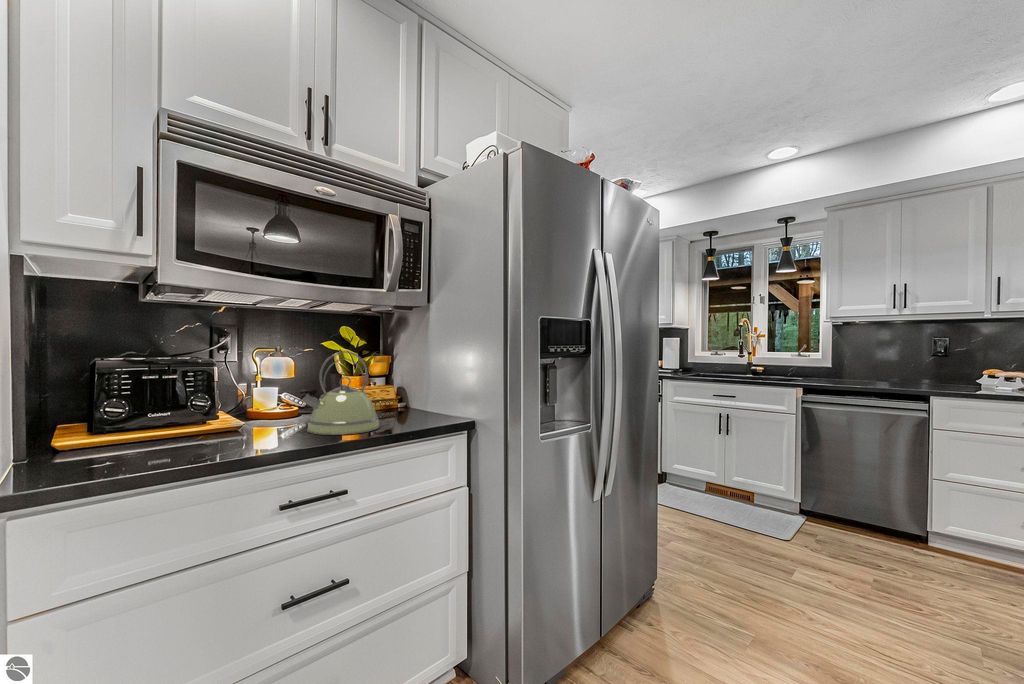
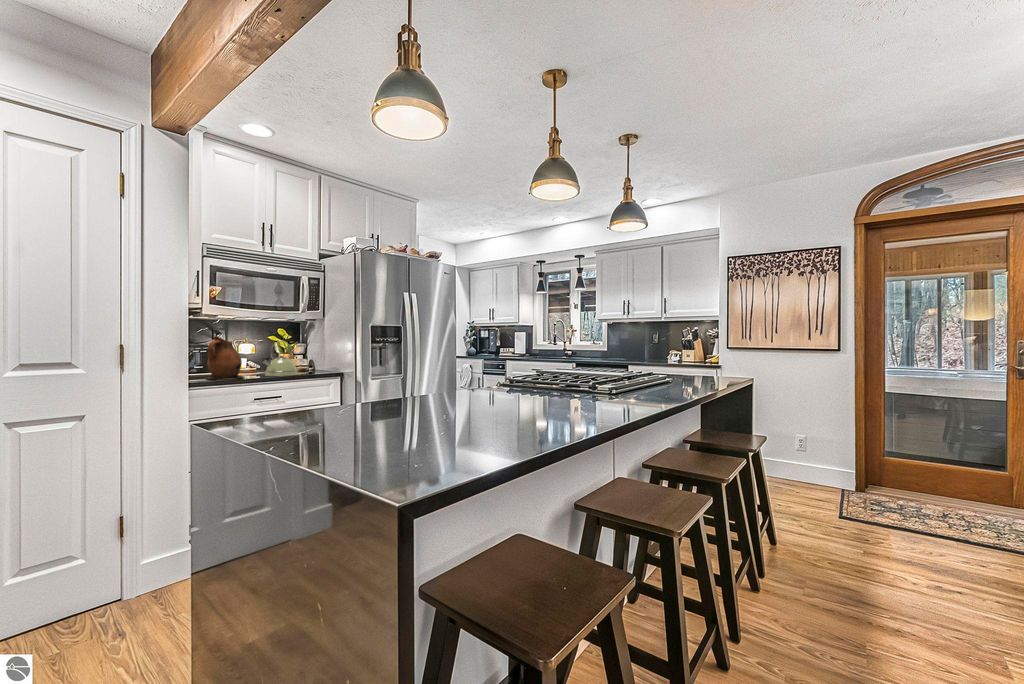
ceramic pitcher: none [142,339,252,459] -> present [207,337,245,379]

